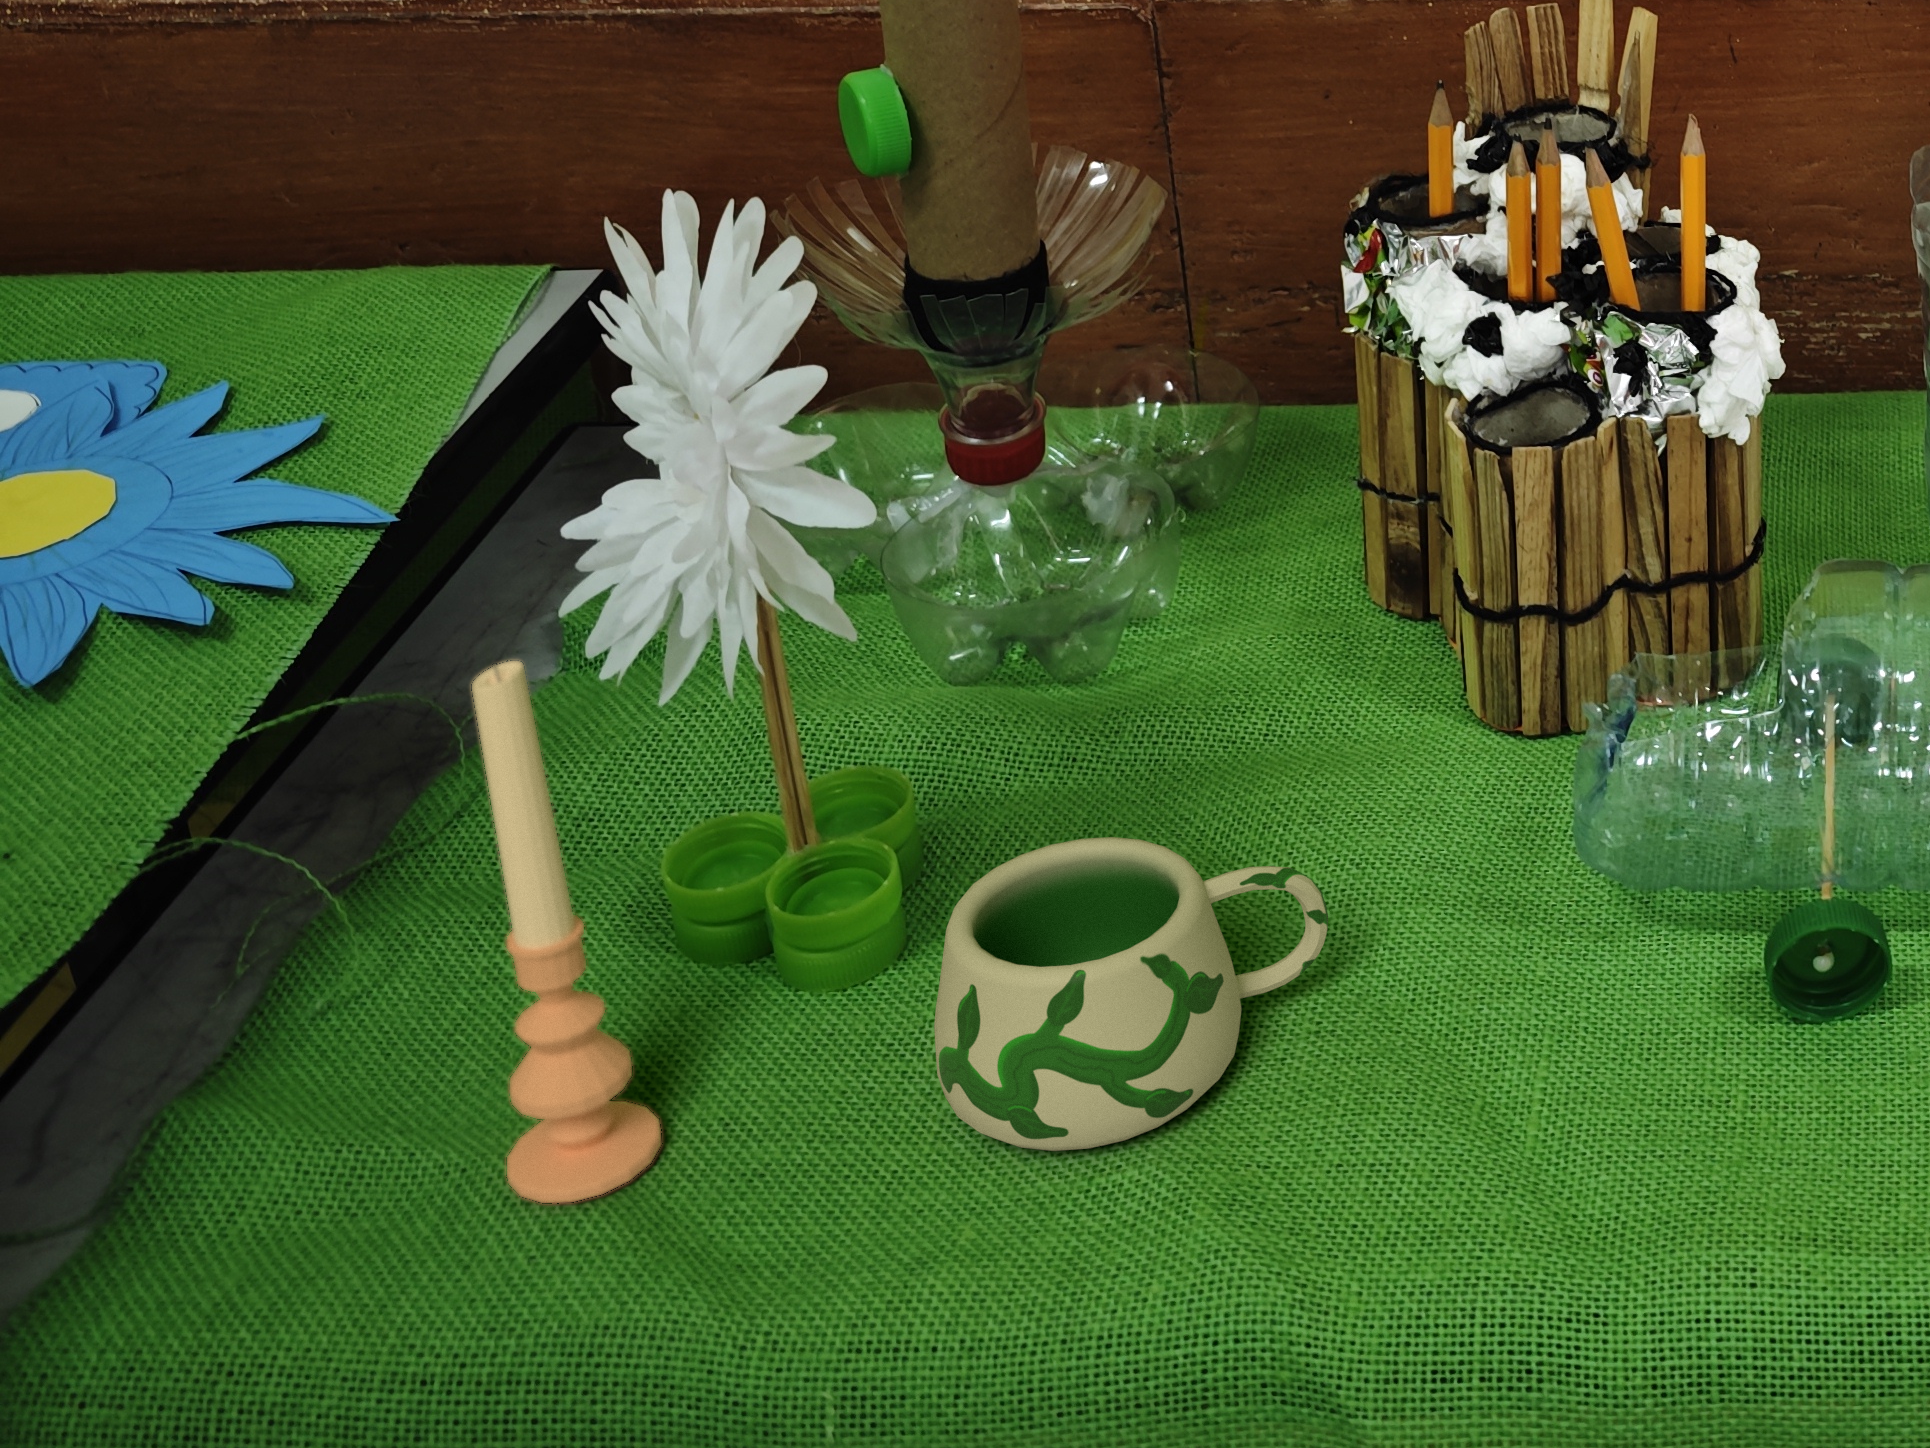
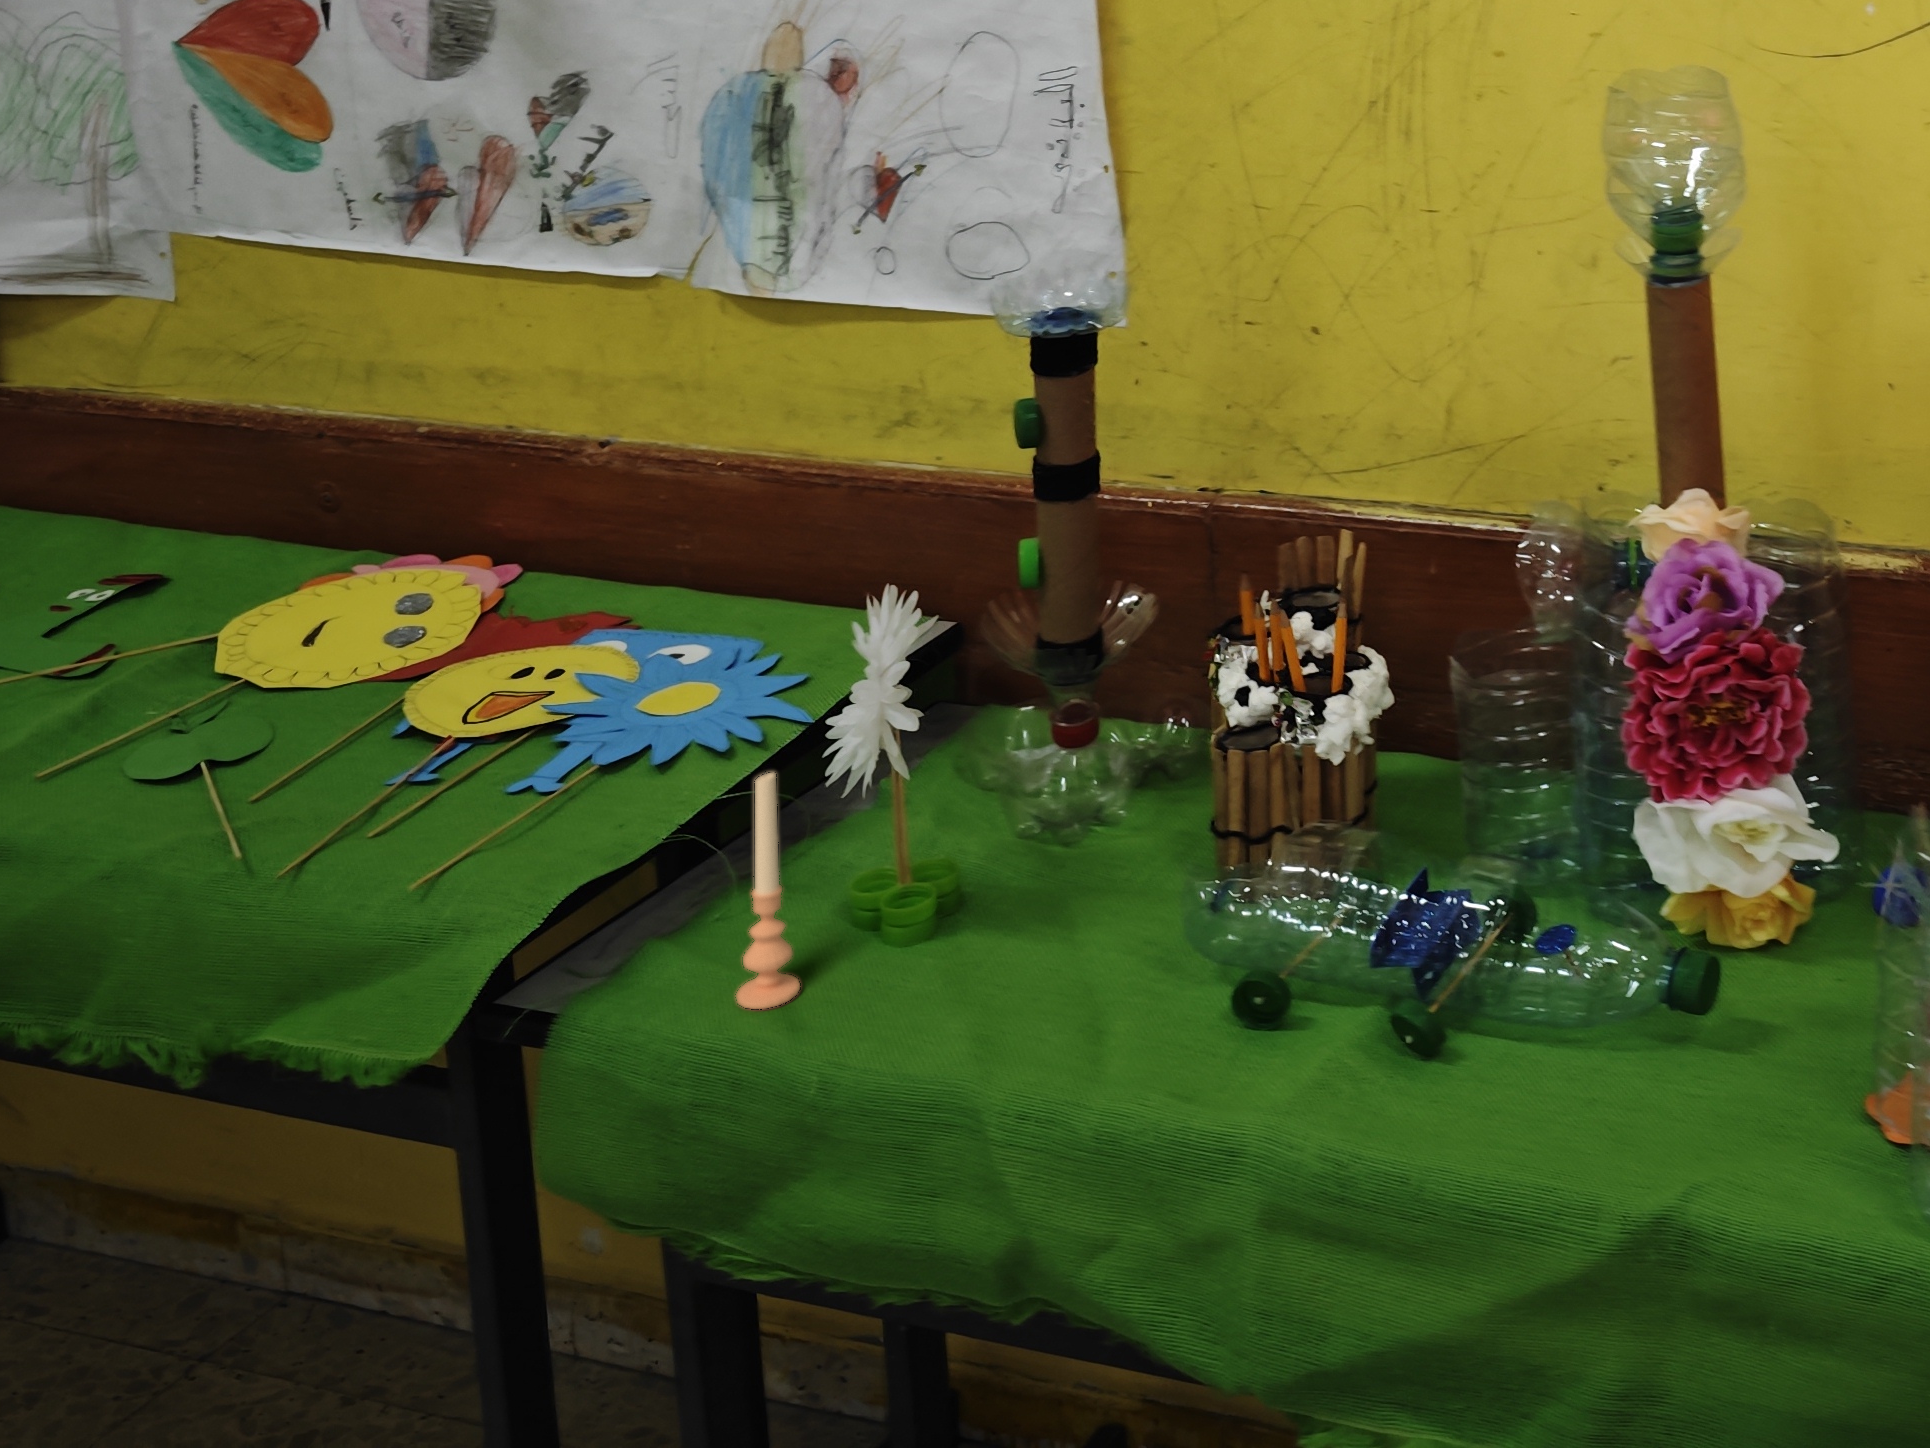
mug: present [934,837,1328,1151] -> none [901,892,1078,1024]

